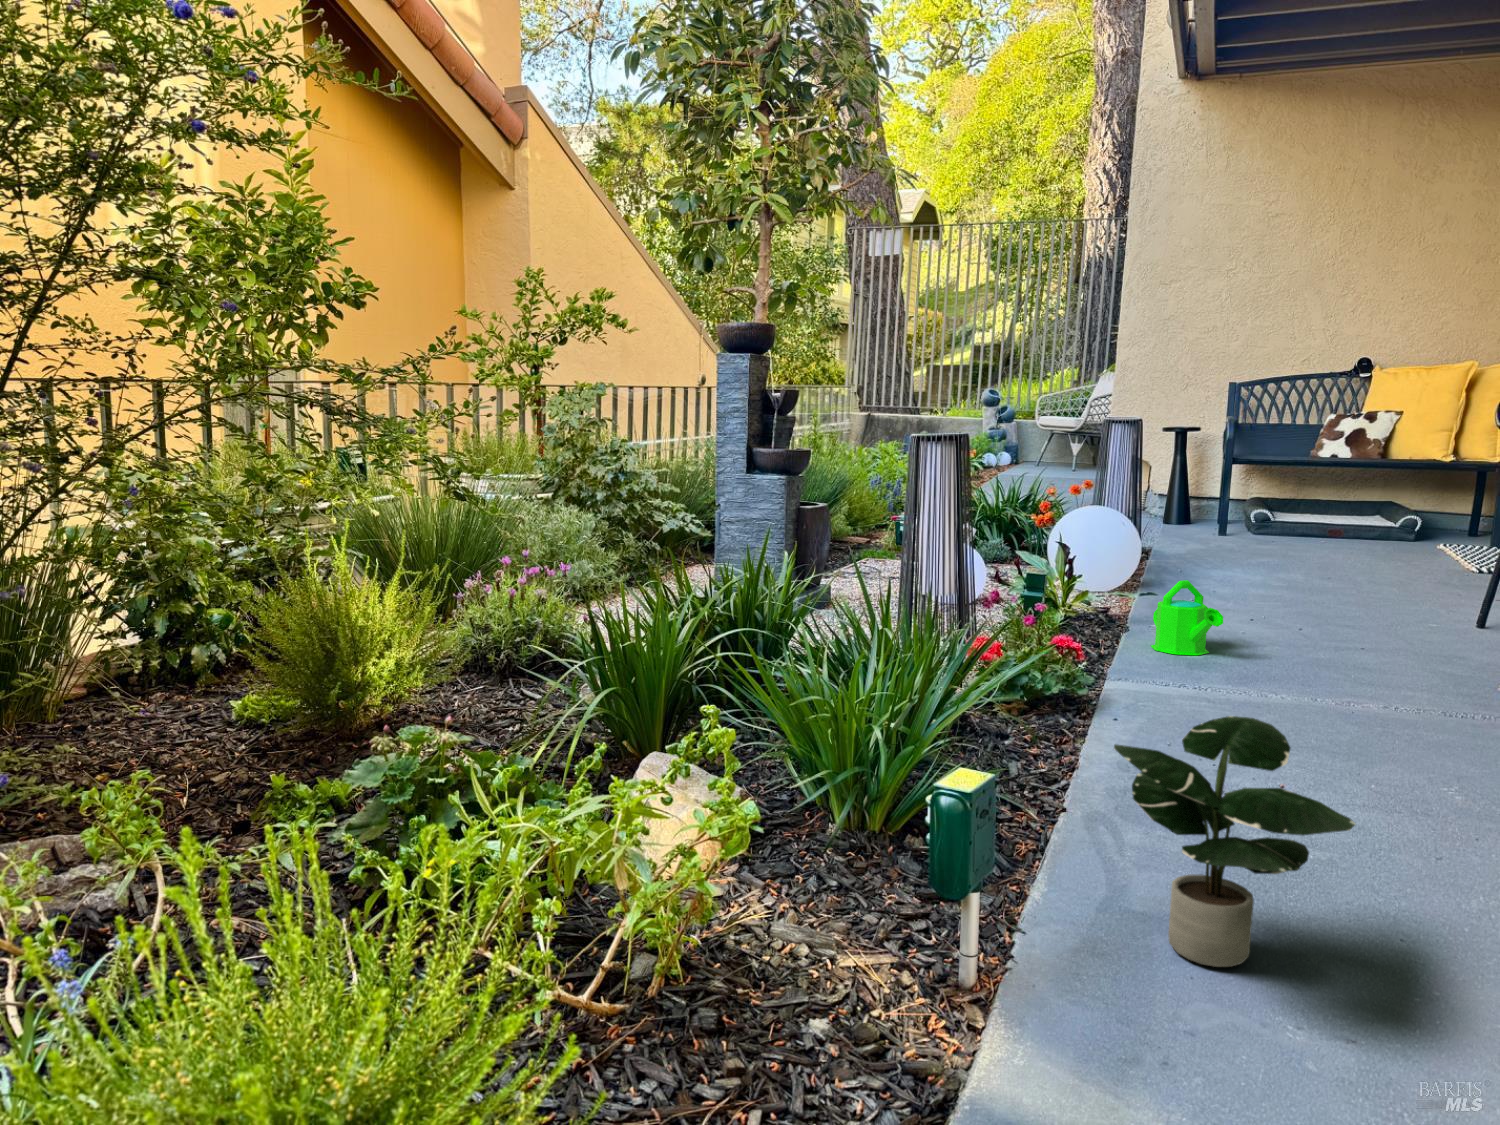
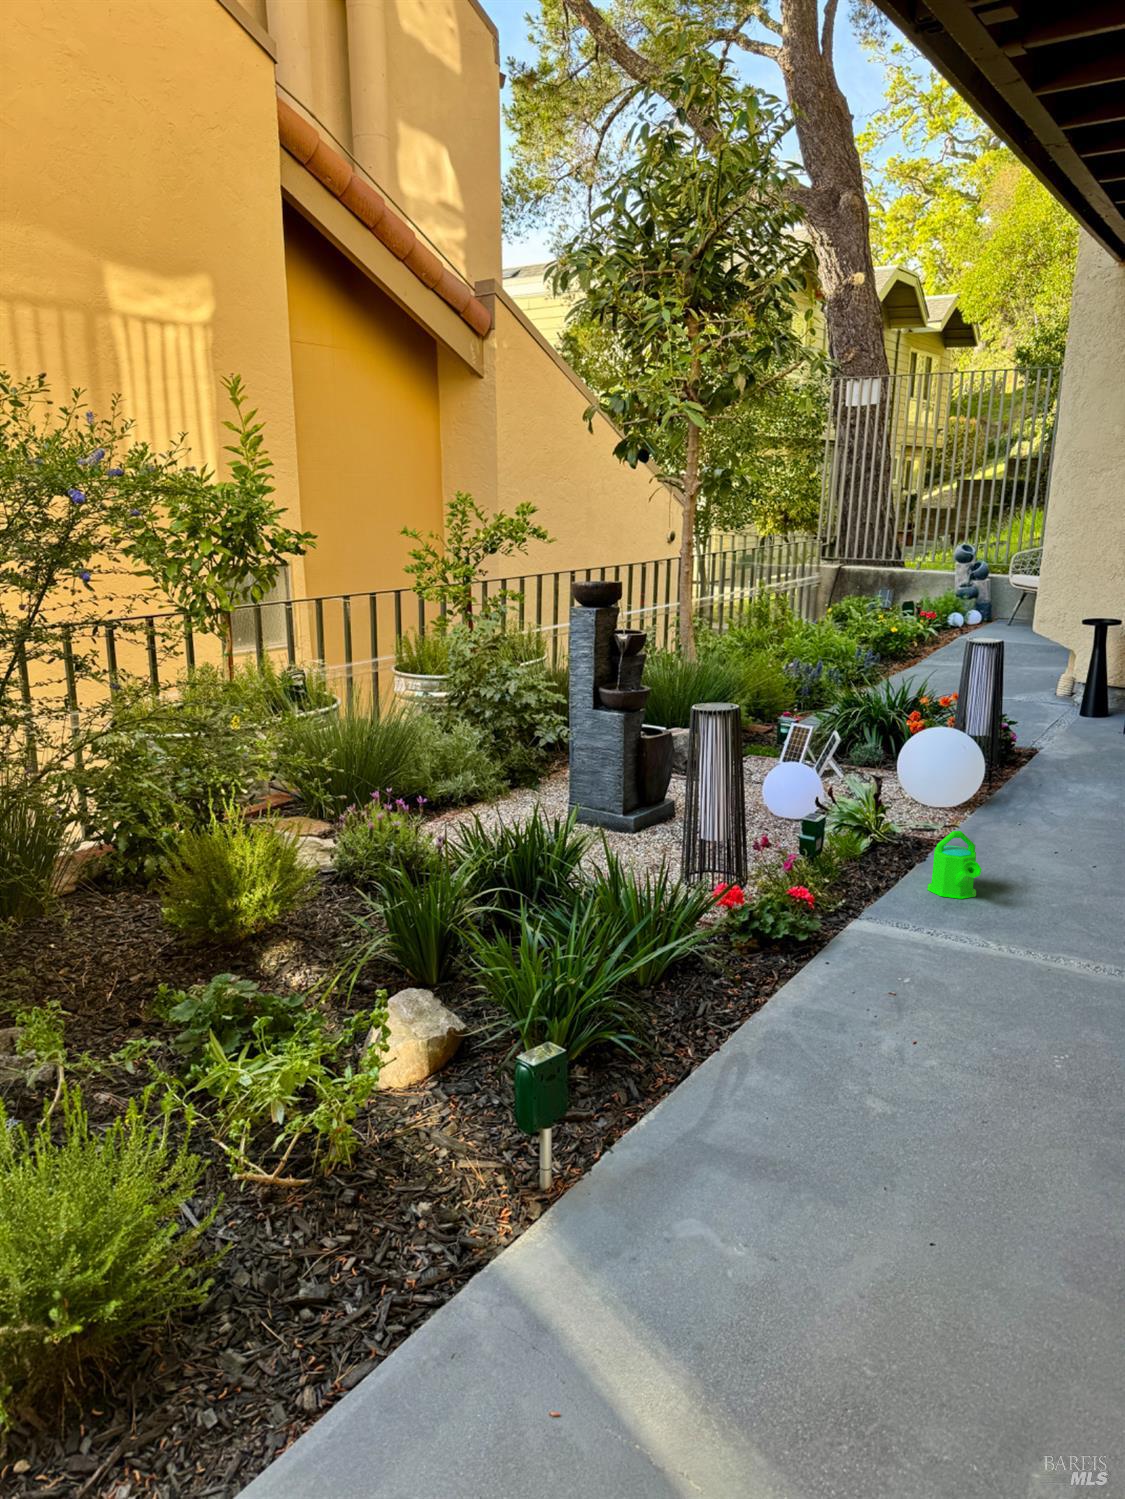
potted plant: present [1114,716,1355,967] -> none [647,1025,786,1204]

